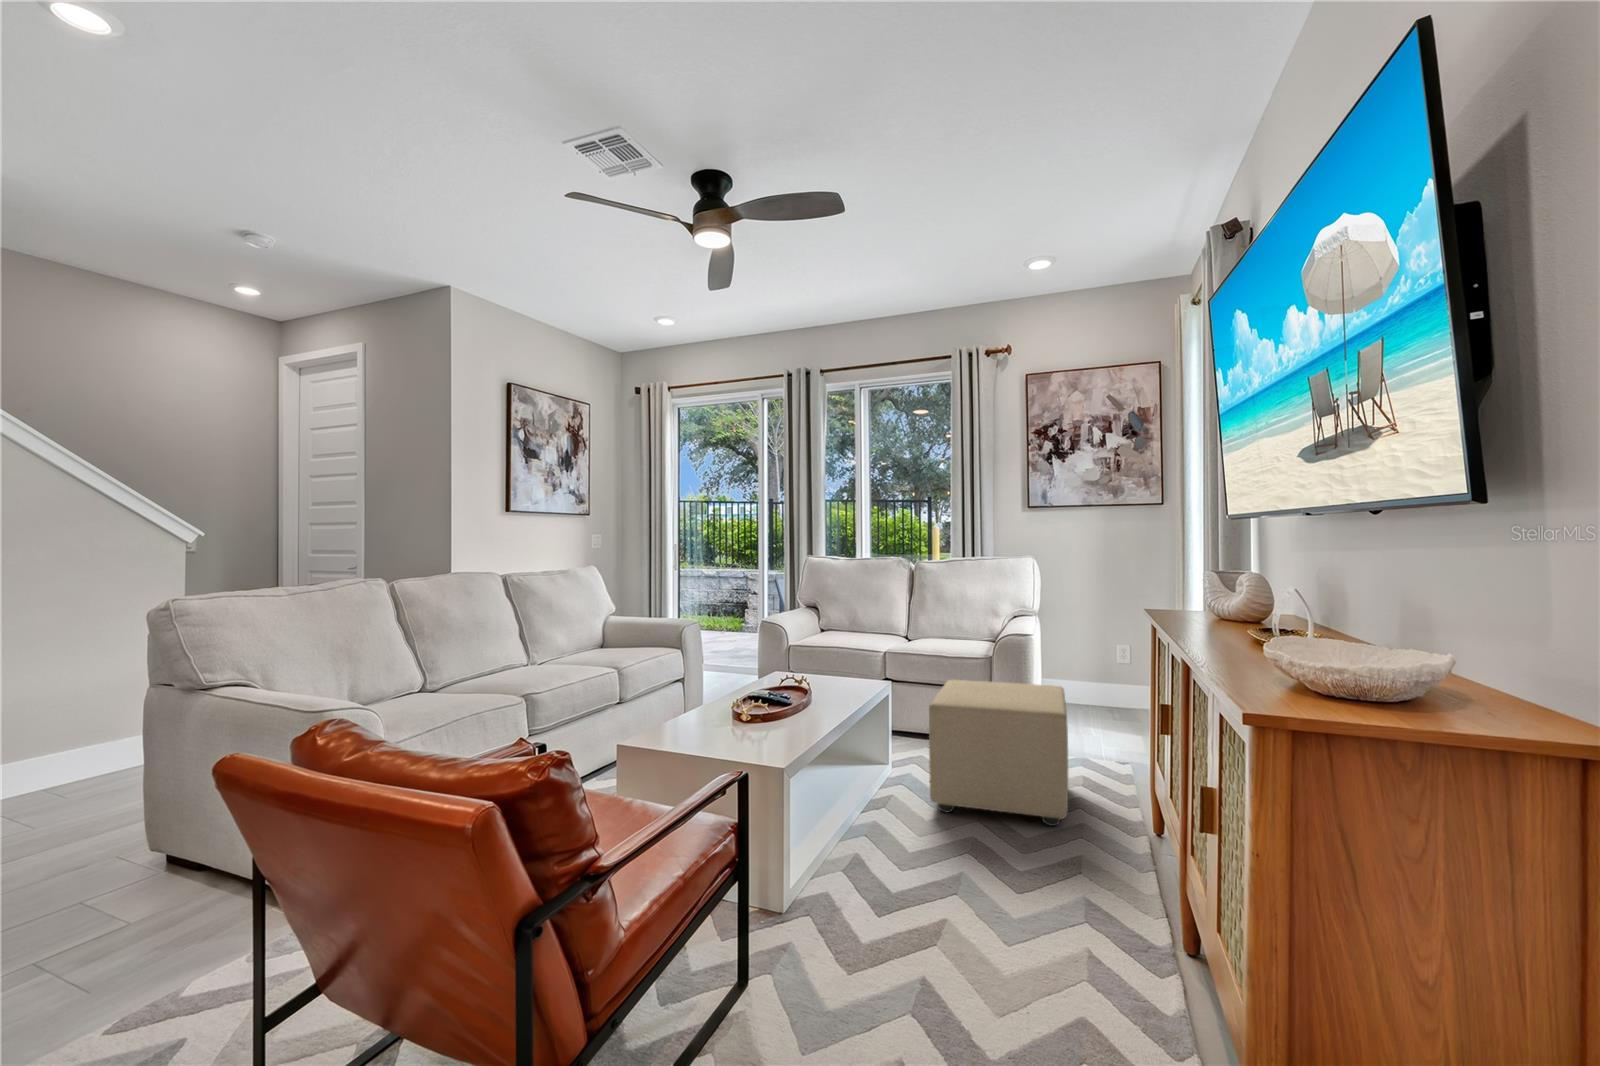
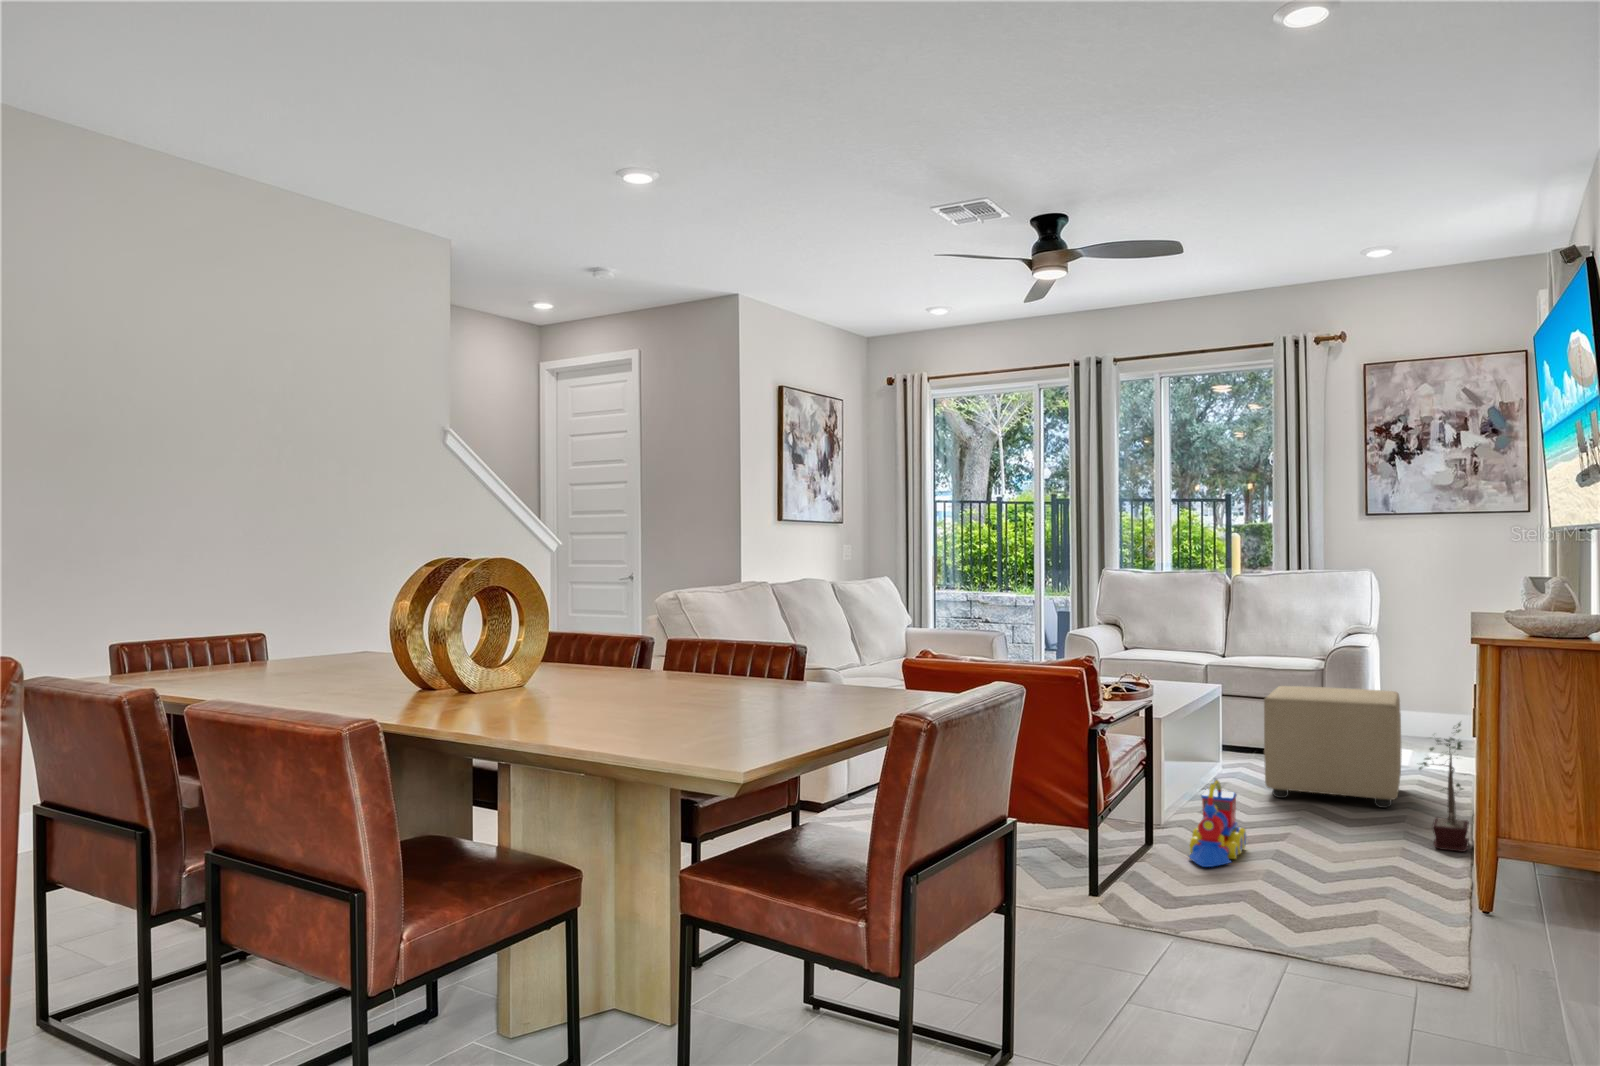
potted plant: none [1099,755,1160,925] -> present [1419,723,1469,852]
toy train: none [809,856,893,1011] -> present [1189,779,1246,867]

